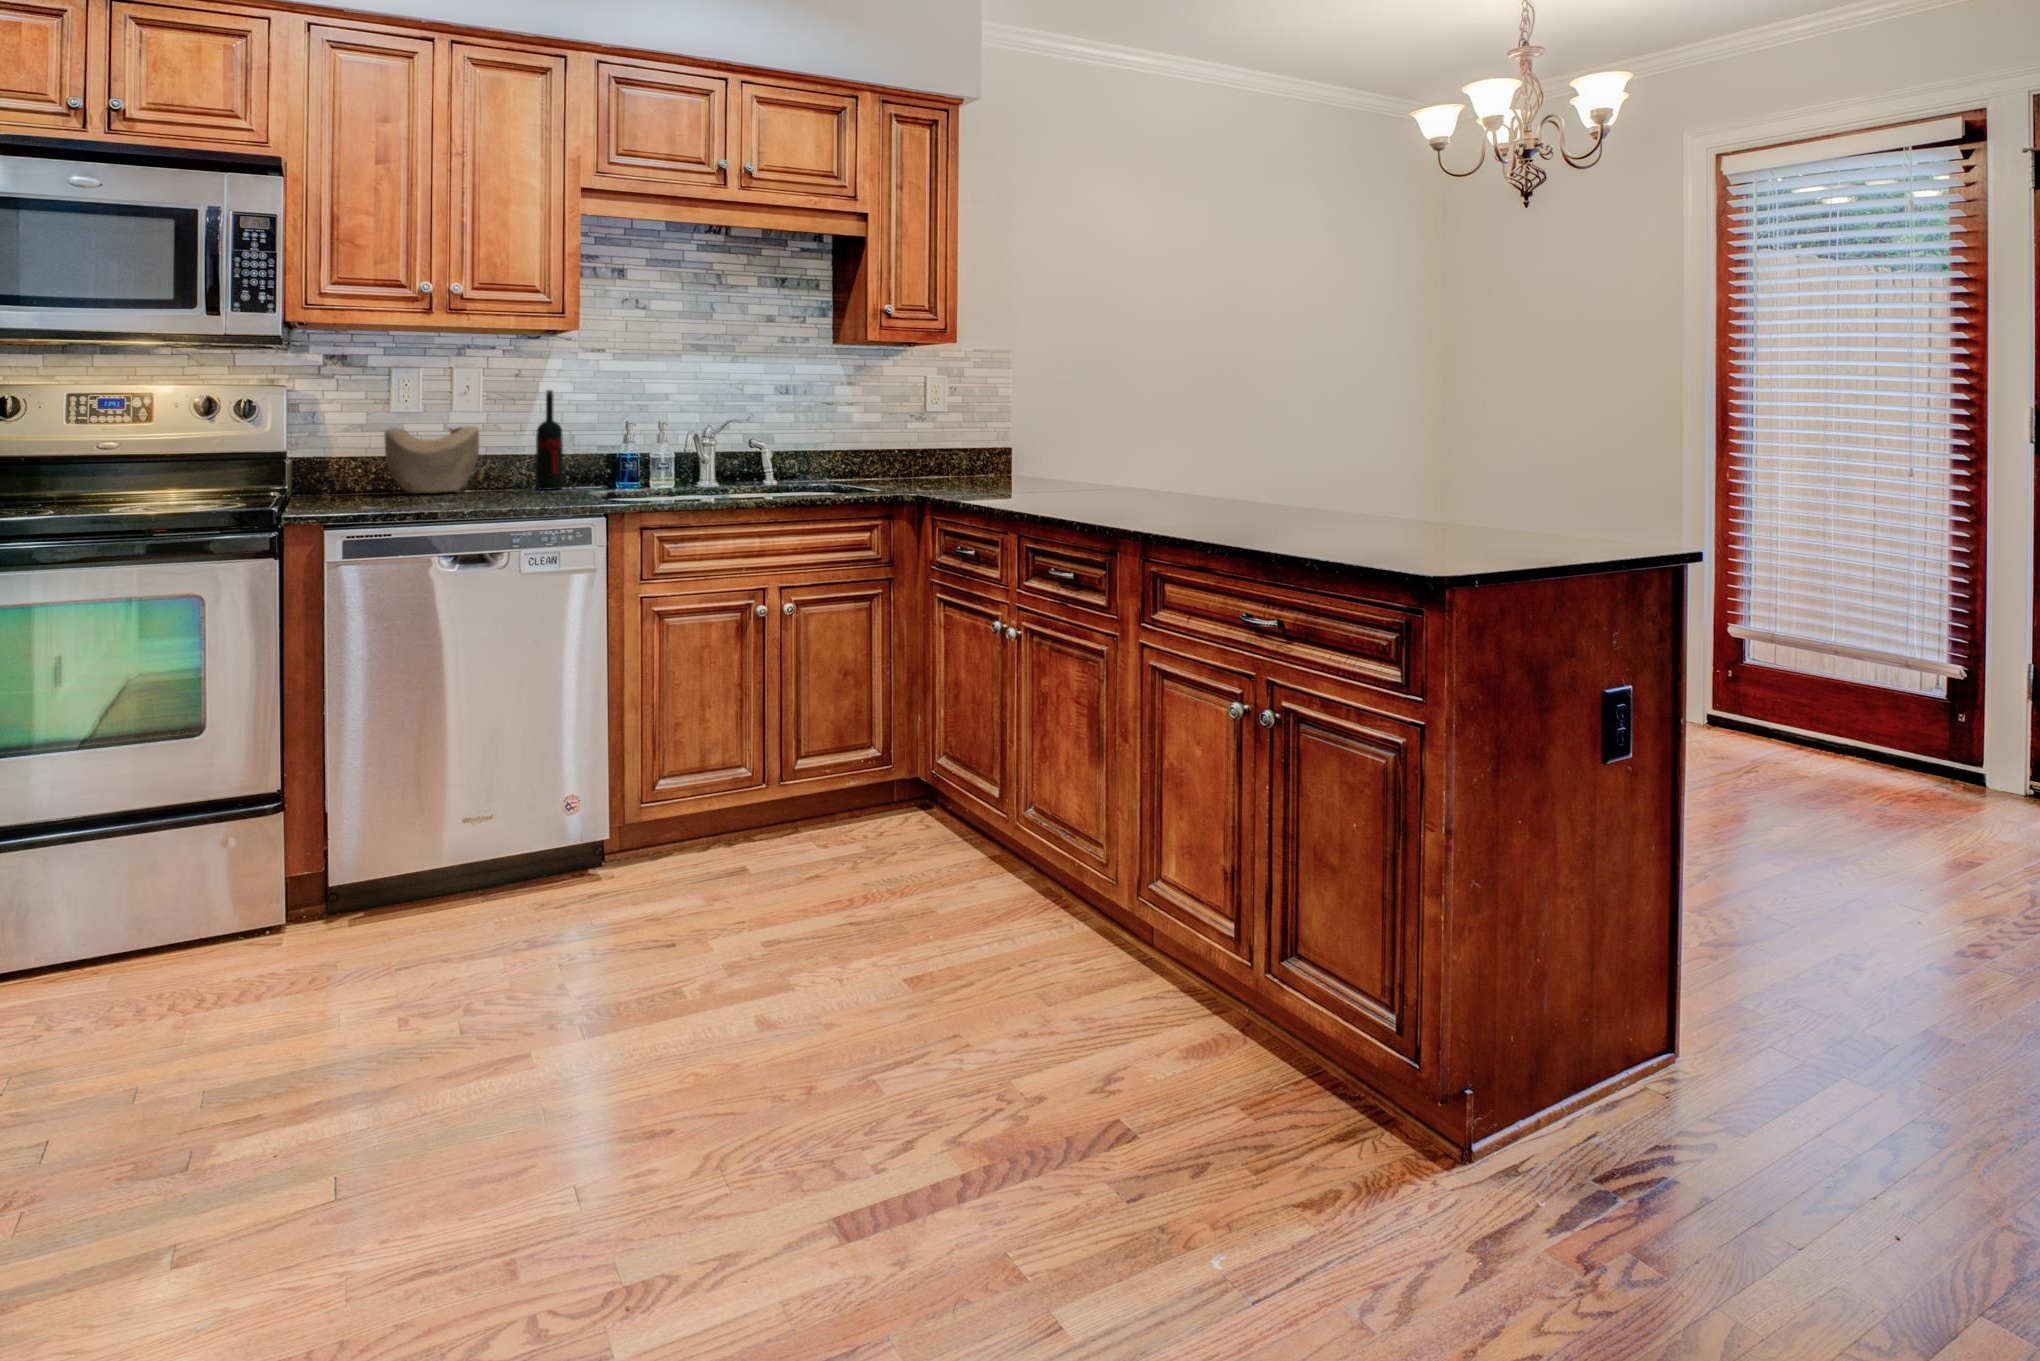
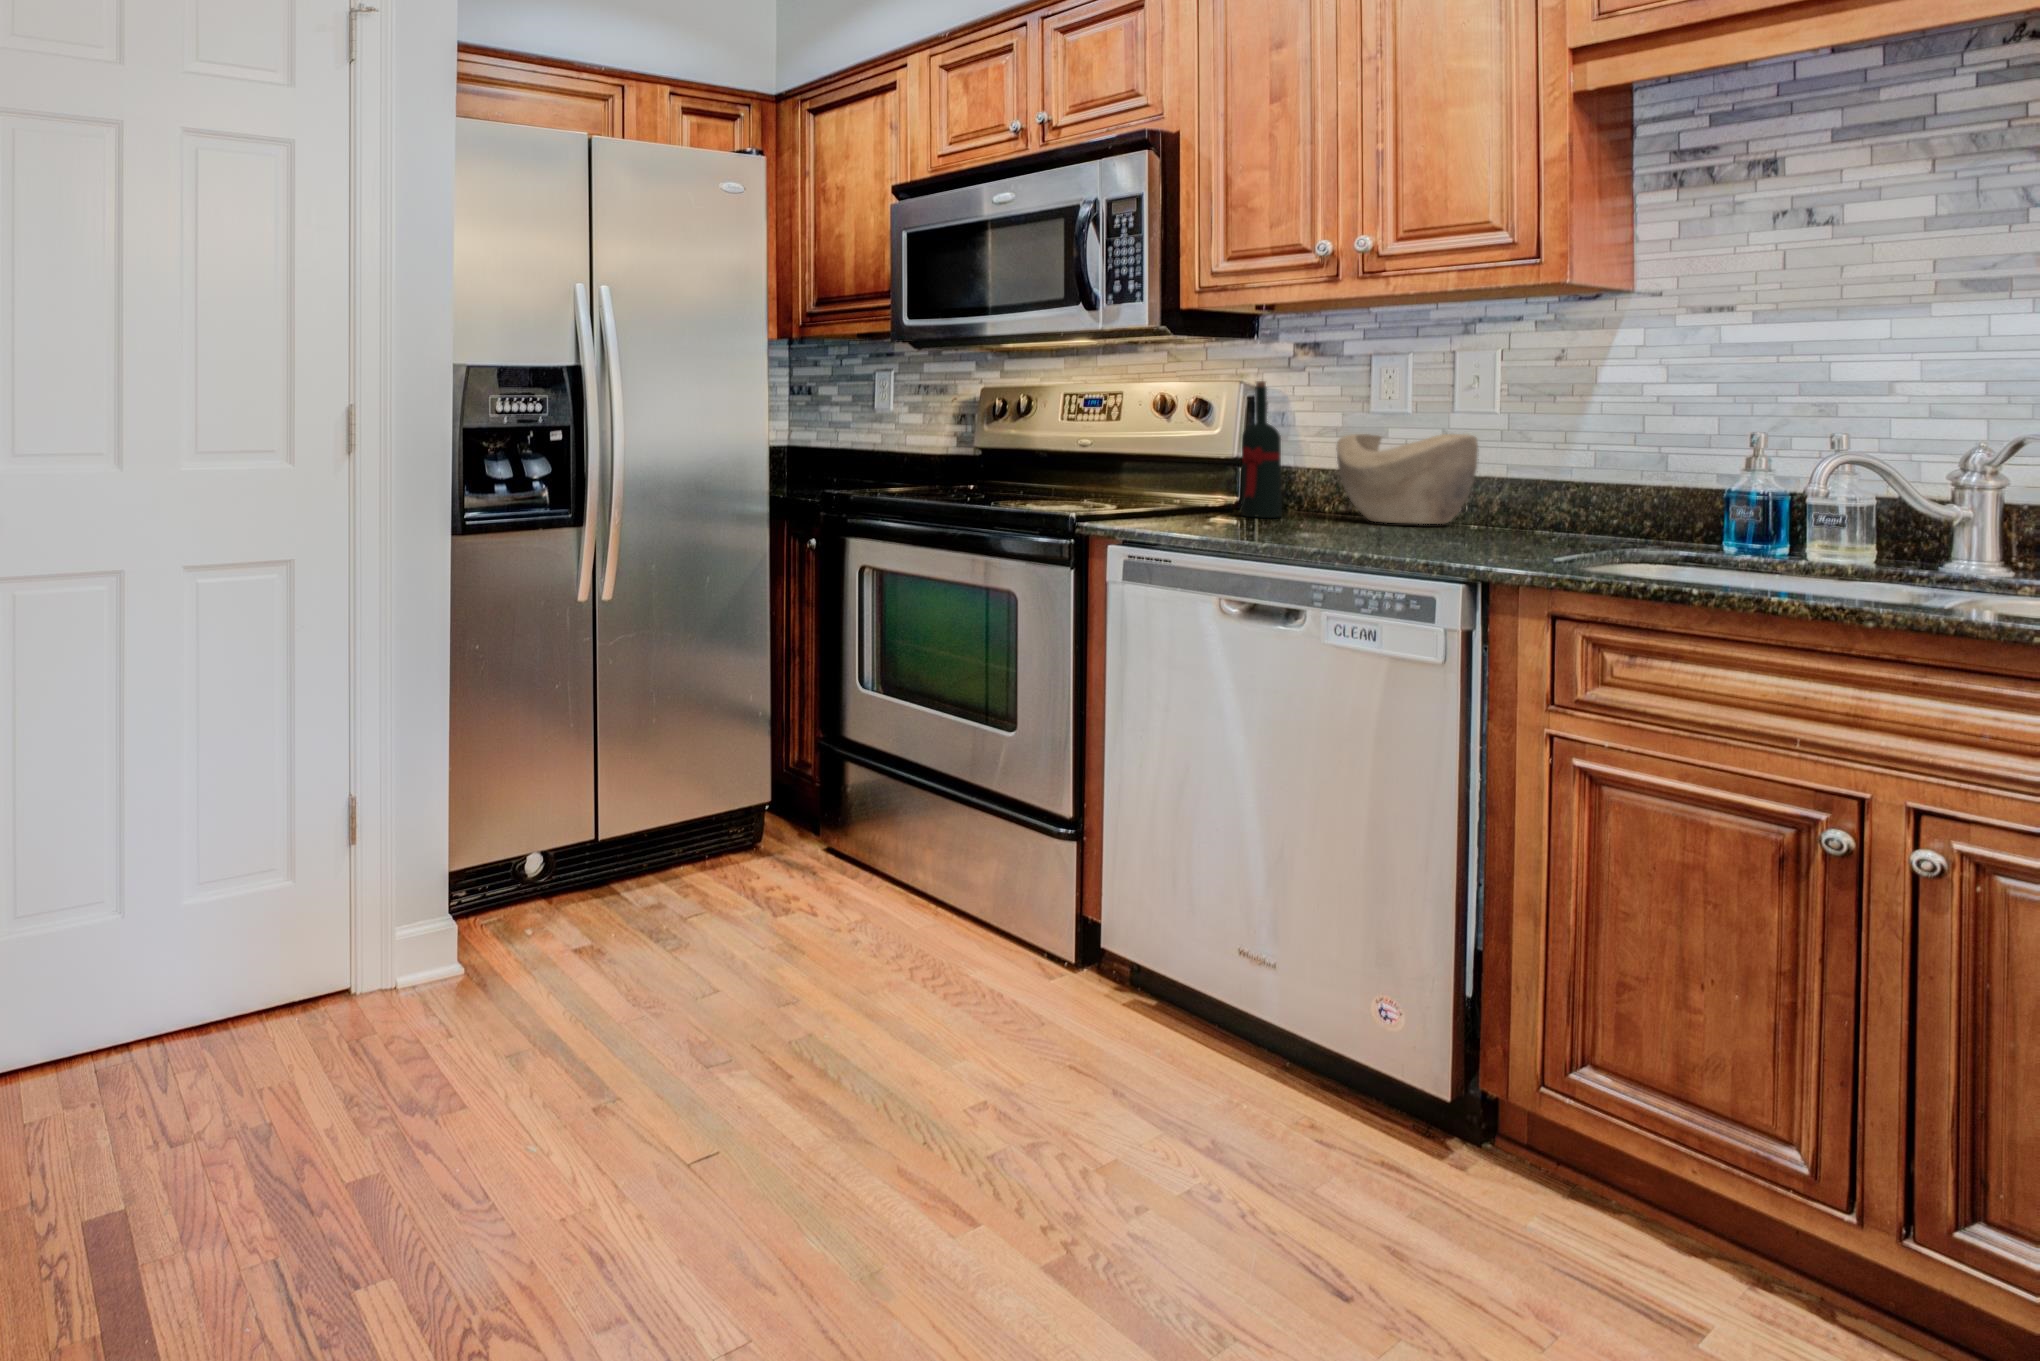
wine bottle: present [536,390,563,490] -> present [1242,381,1282,518]

